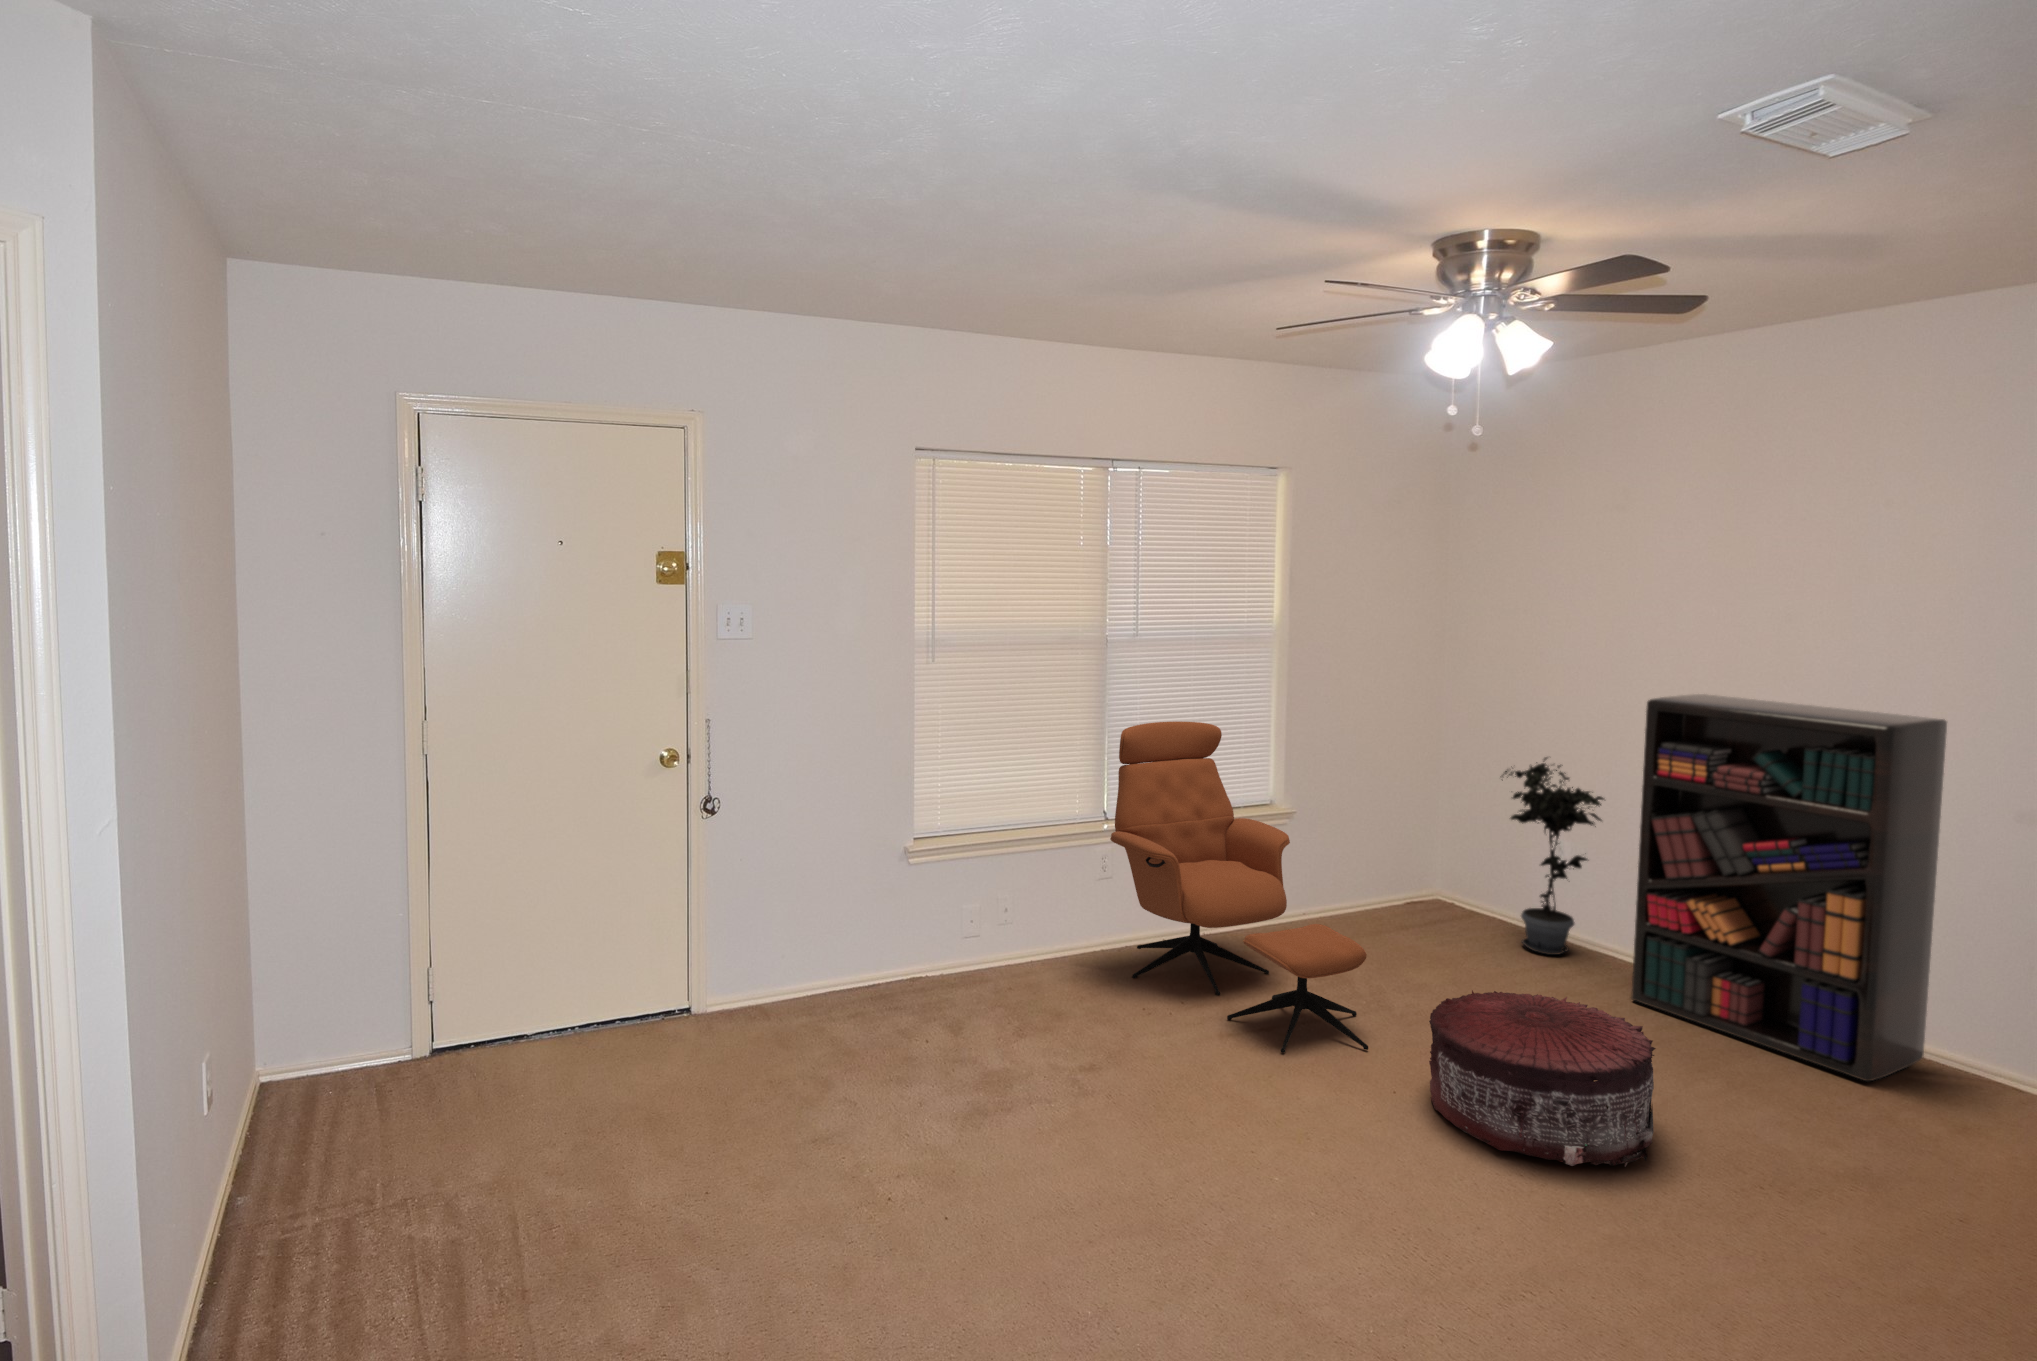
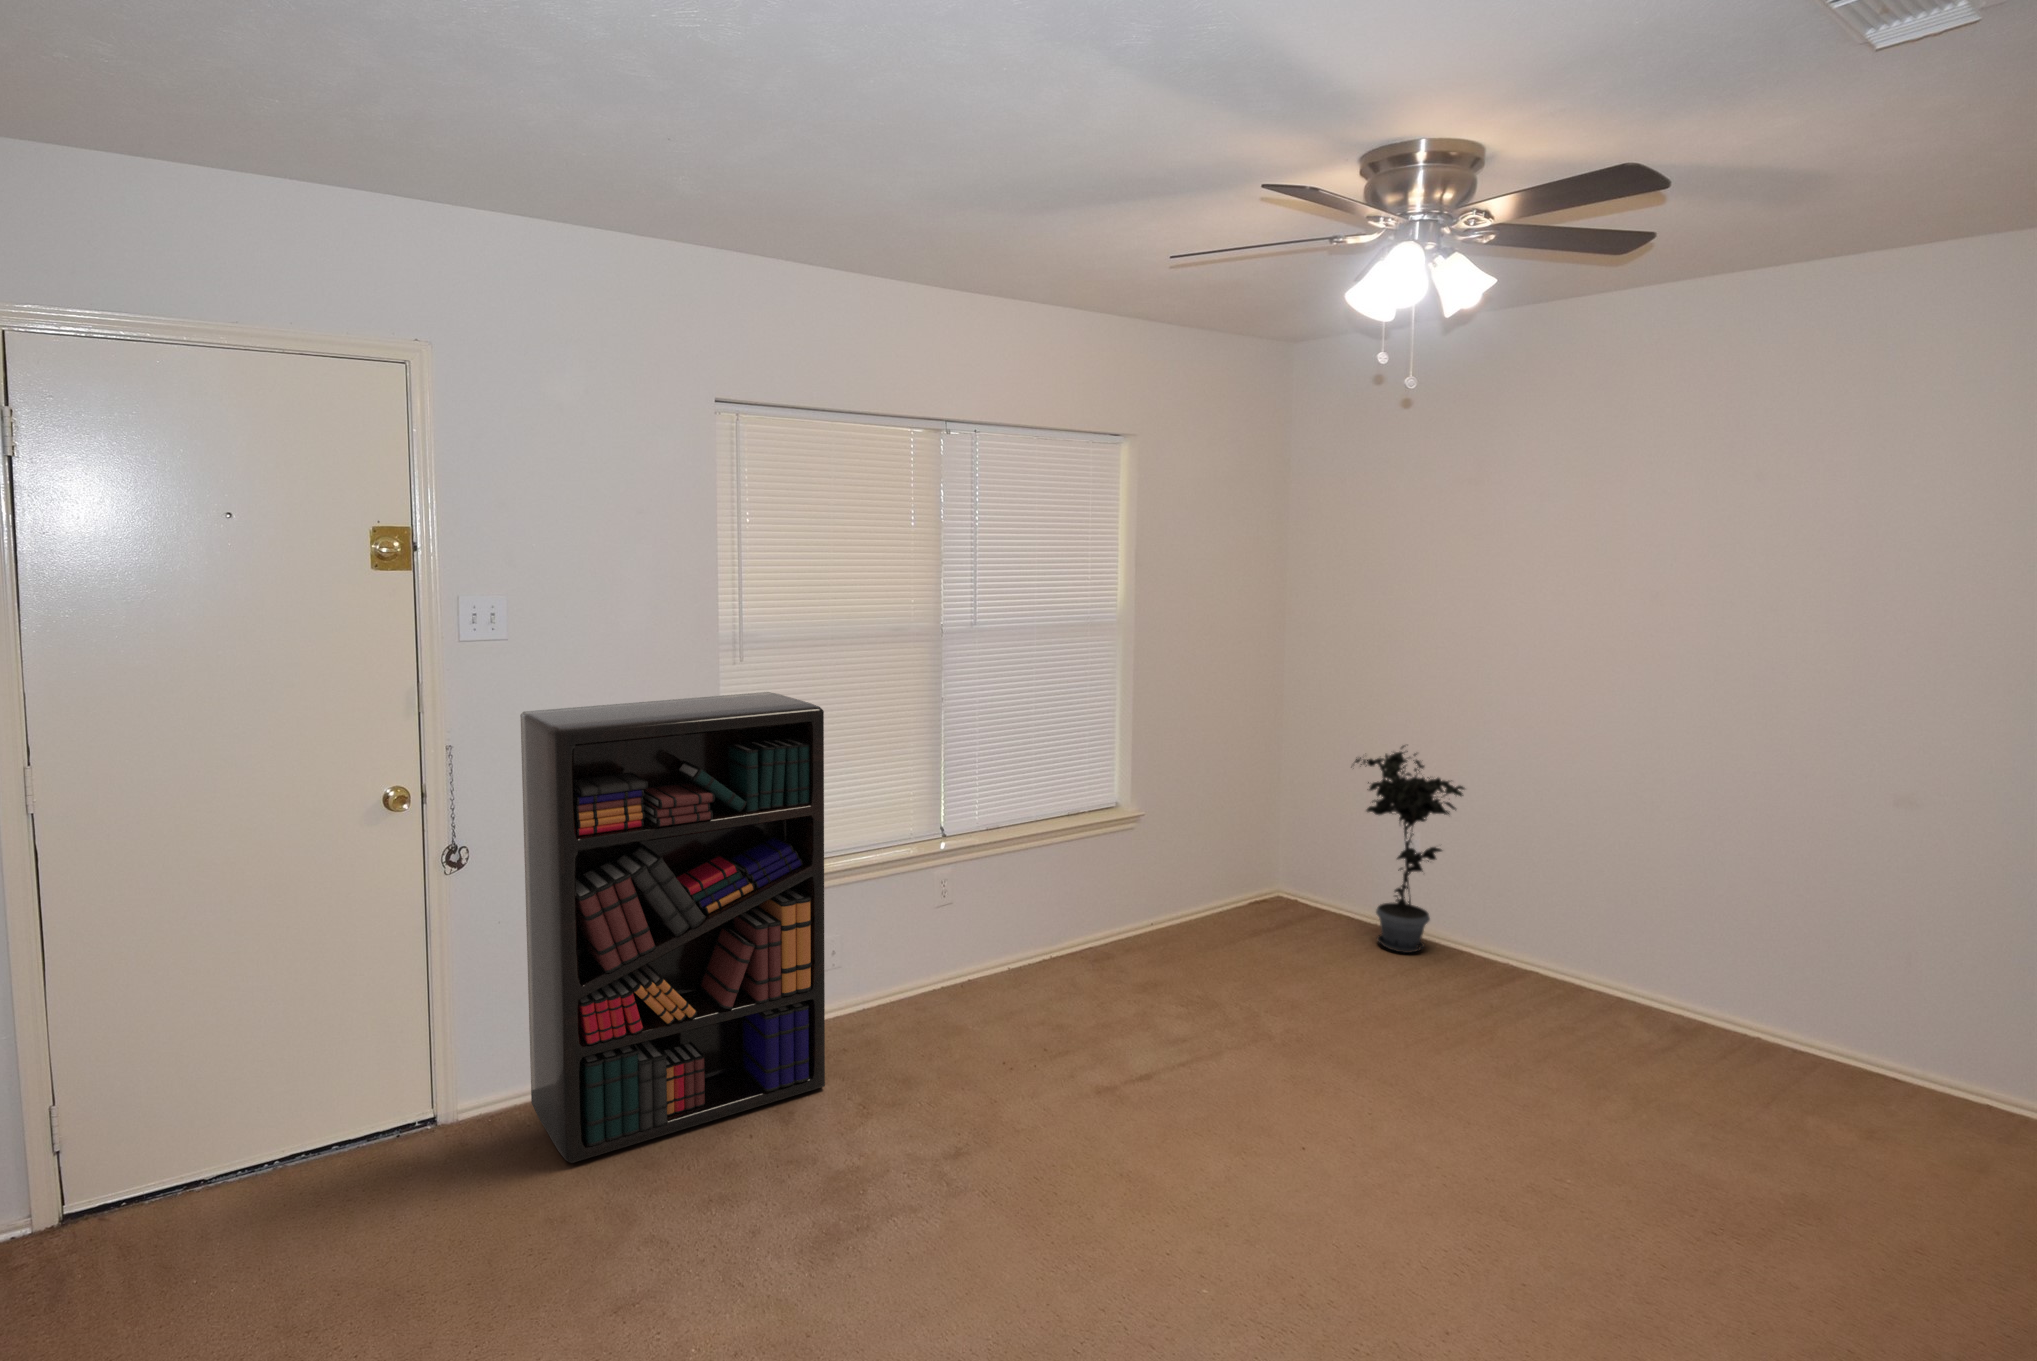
bookshelf: present [1631,694,1947,1081] -> present [520,692,825,1163]
armchair: present [1110,722,1368,1053] -> none [954,720,1258,1107]
pouf: present [1429,990,1655,1167] -> none [1335,1019,1586,1230]

